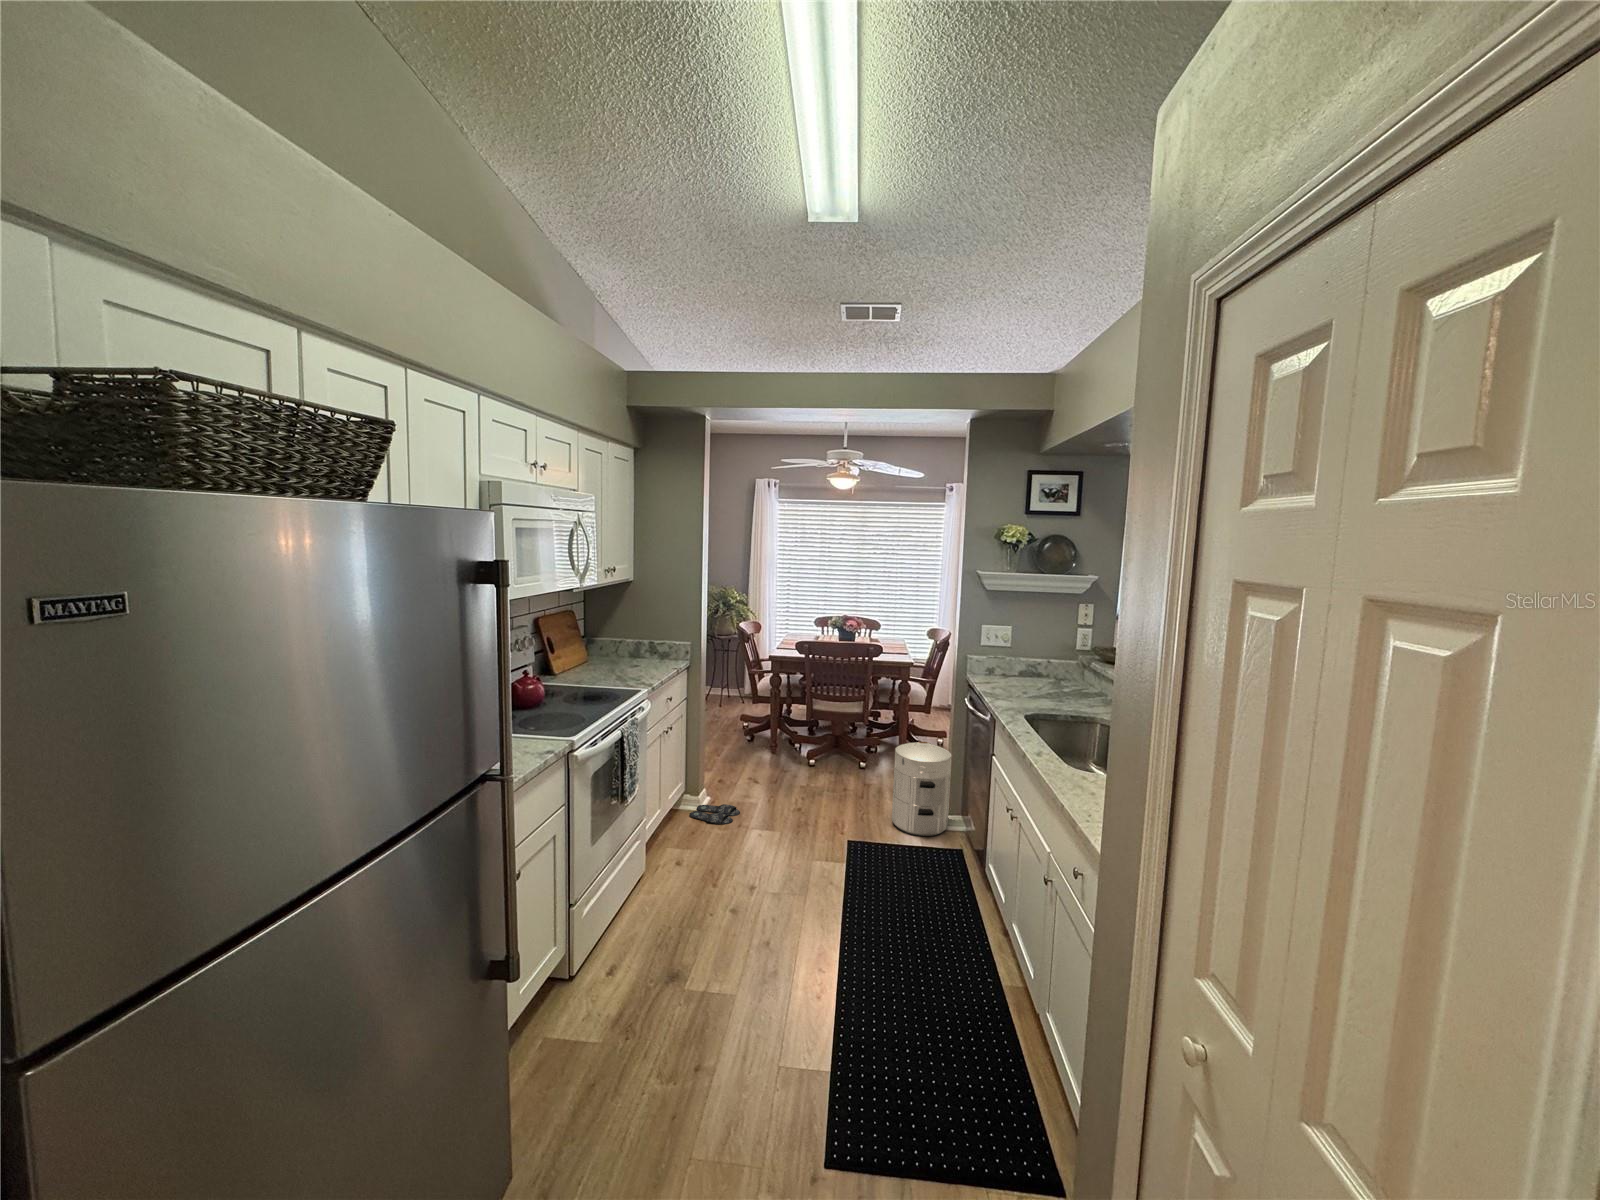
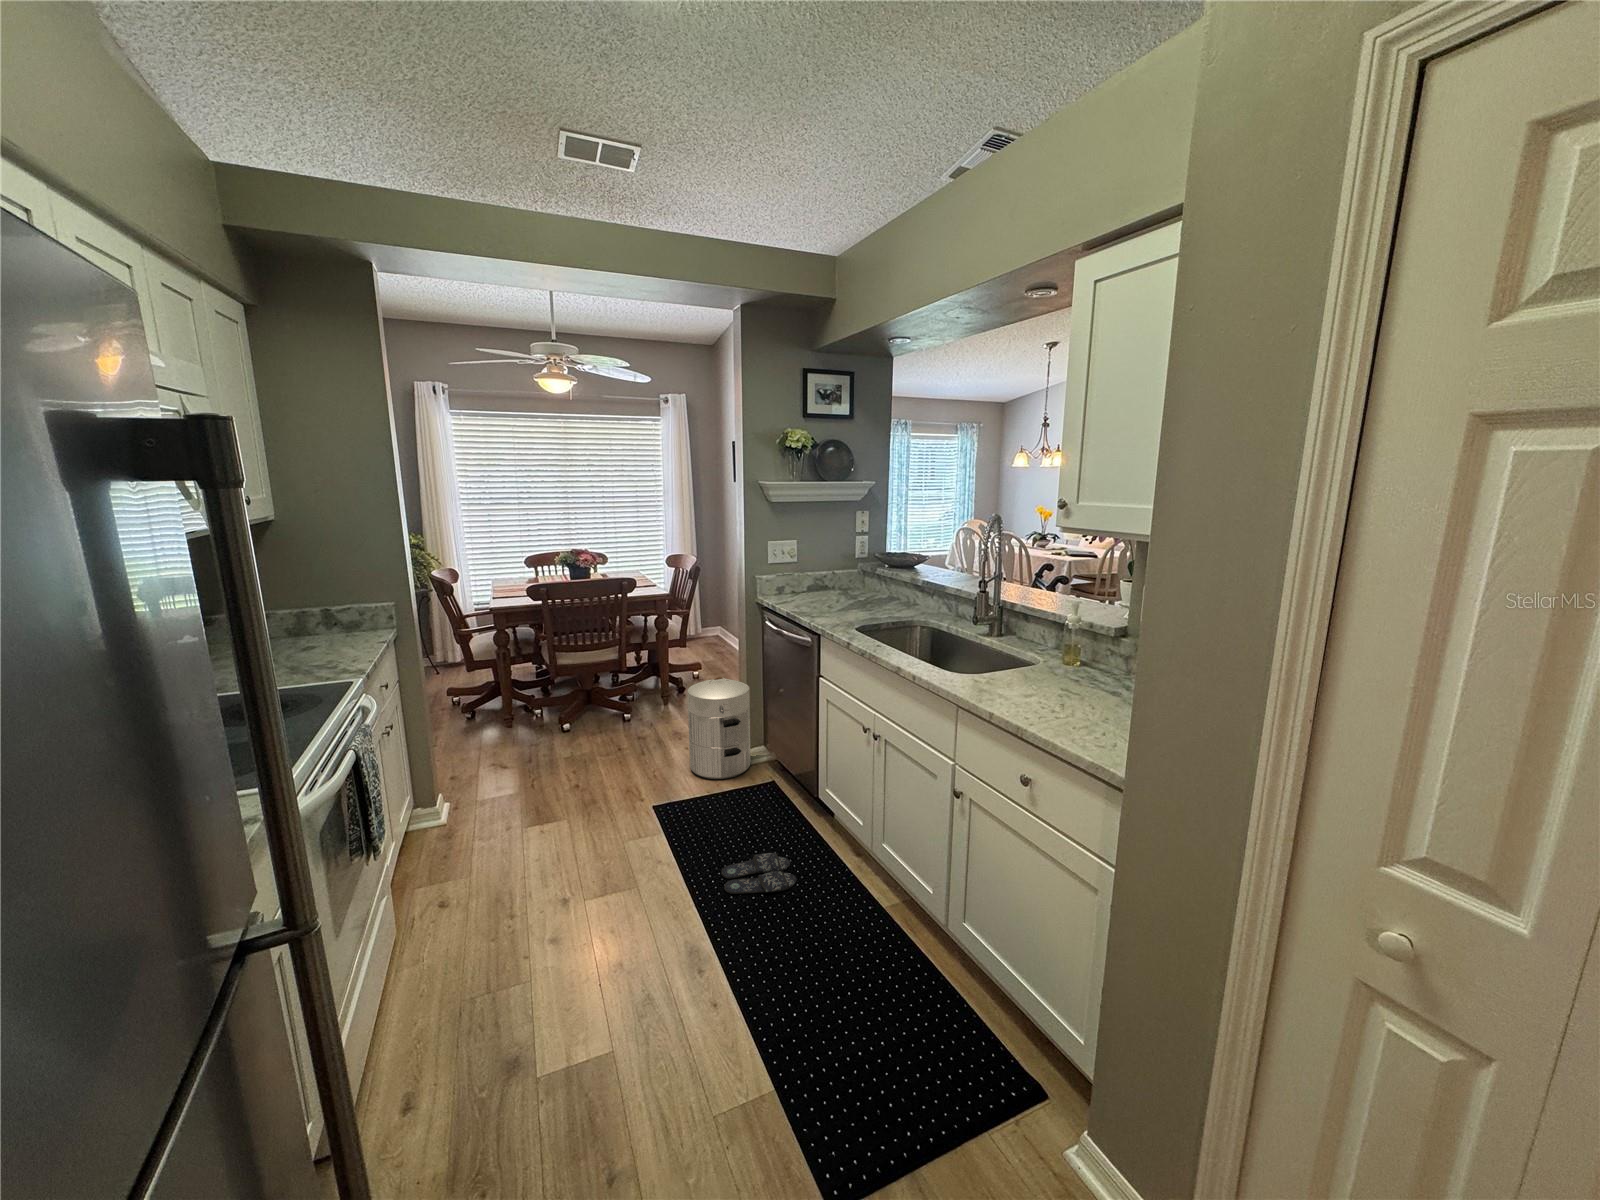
slippers: present [689,804,740,824] -> present [721,853,797,894]

